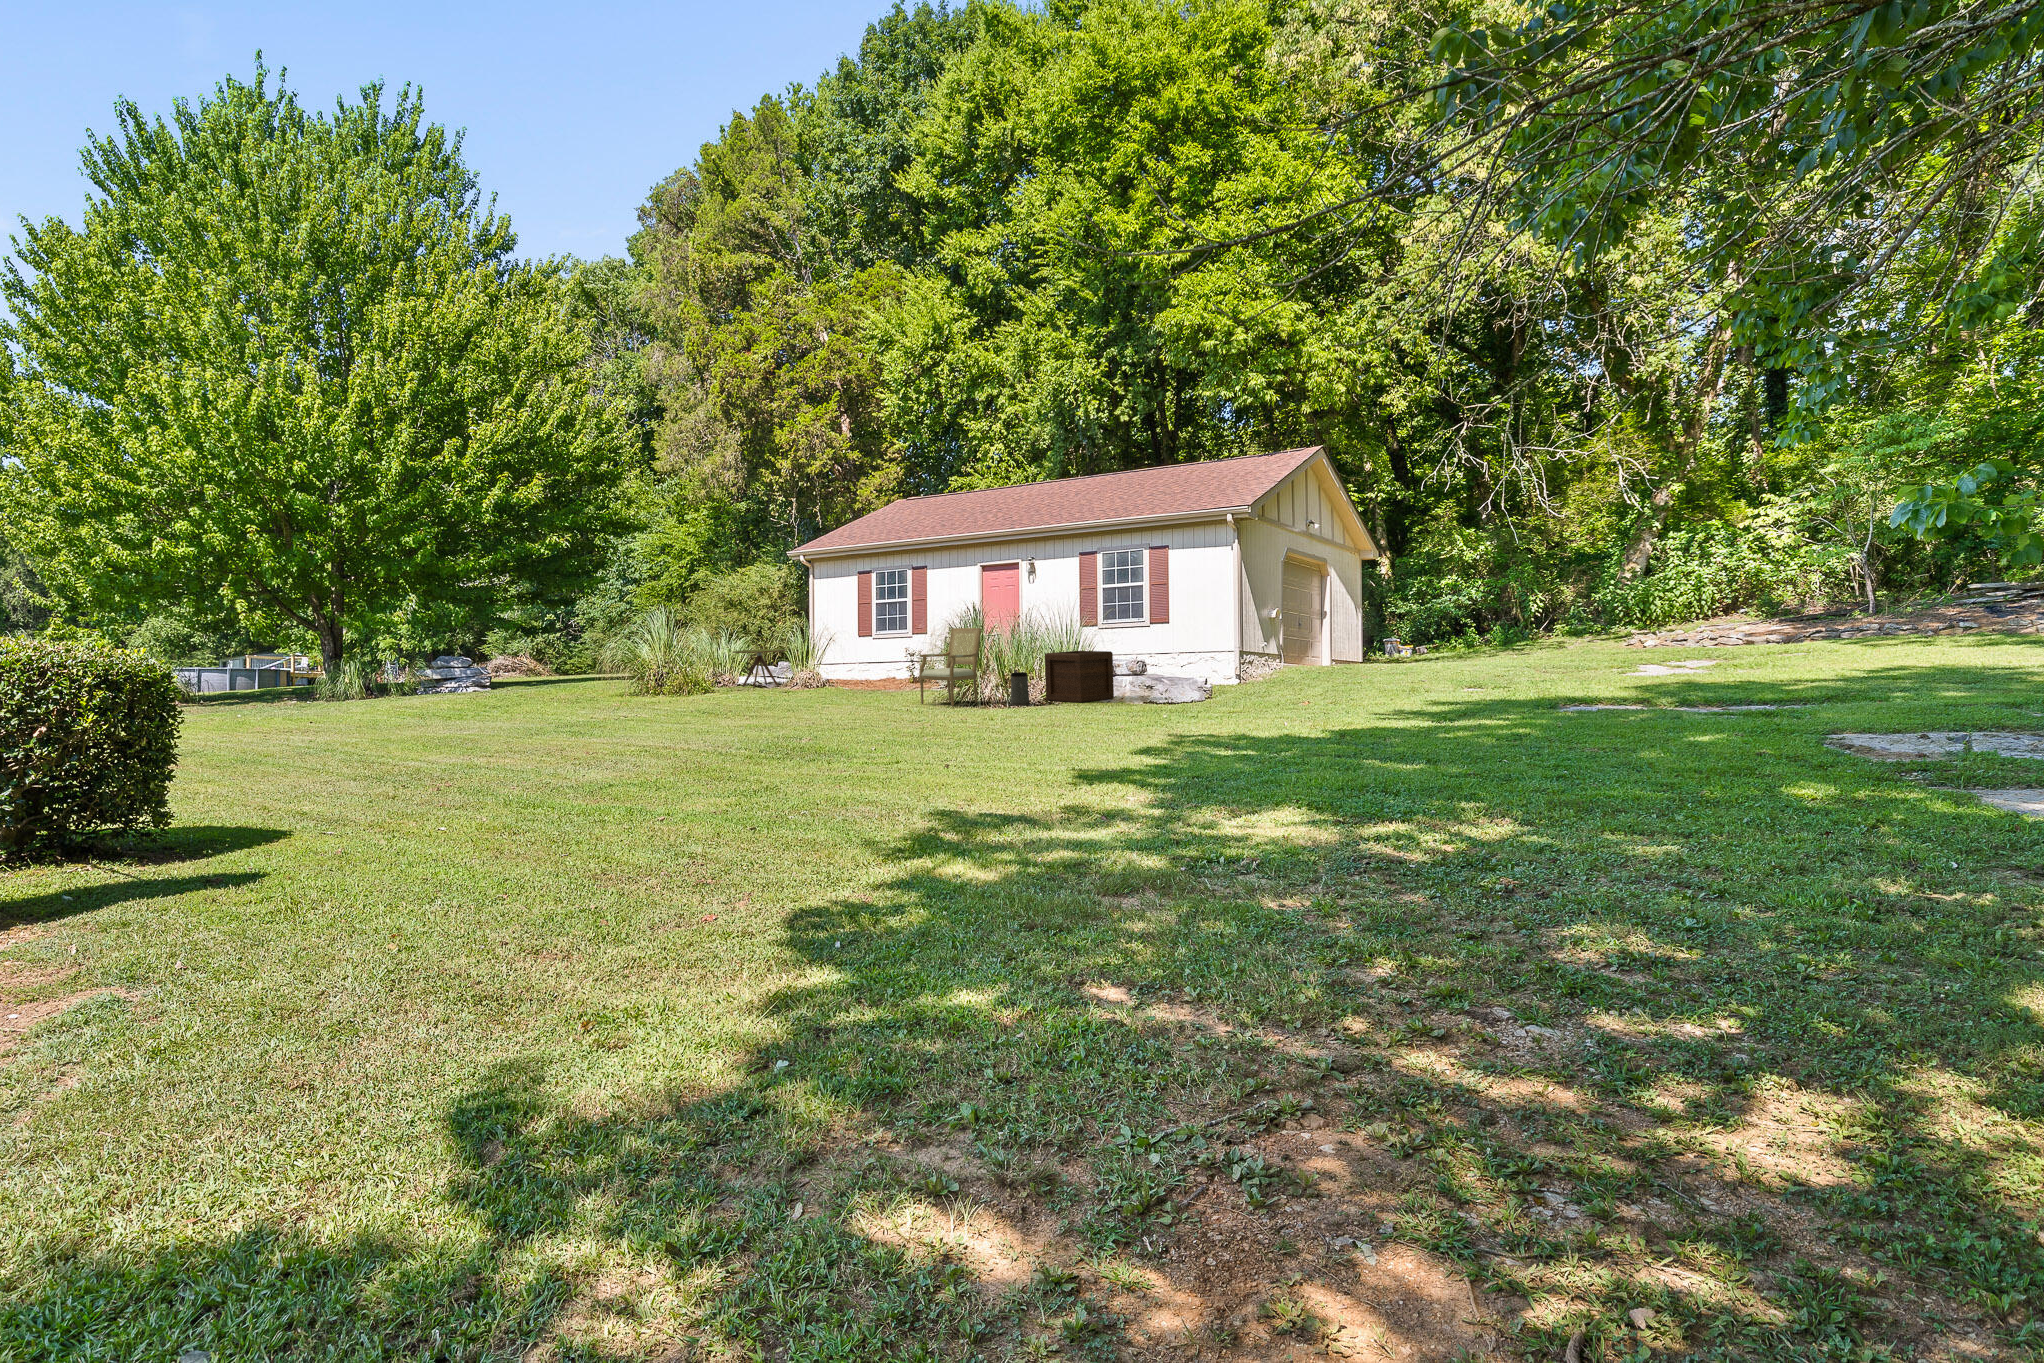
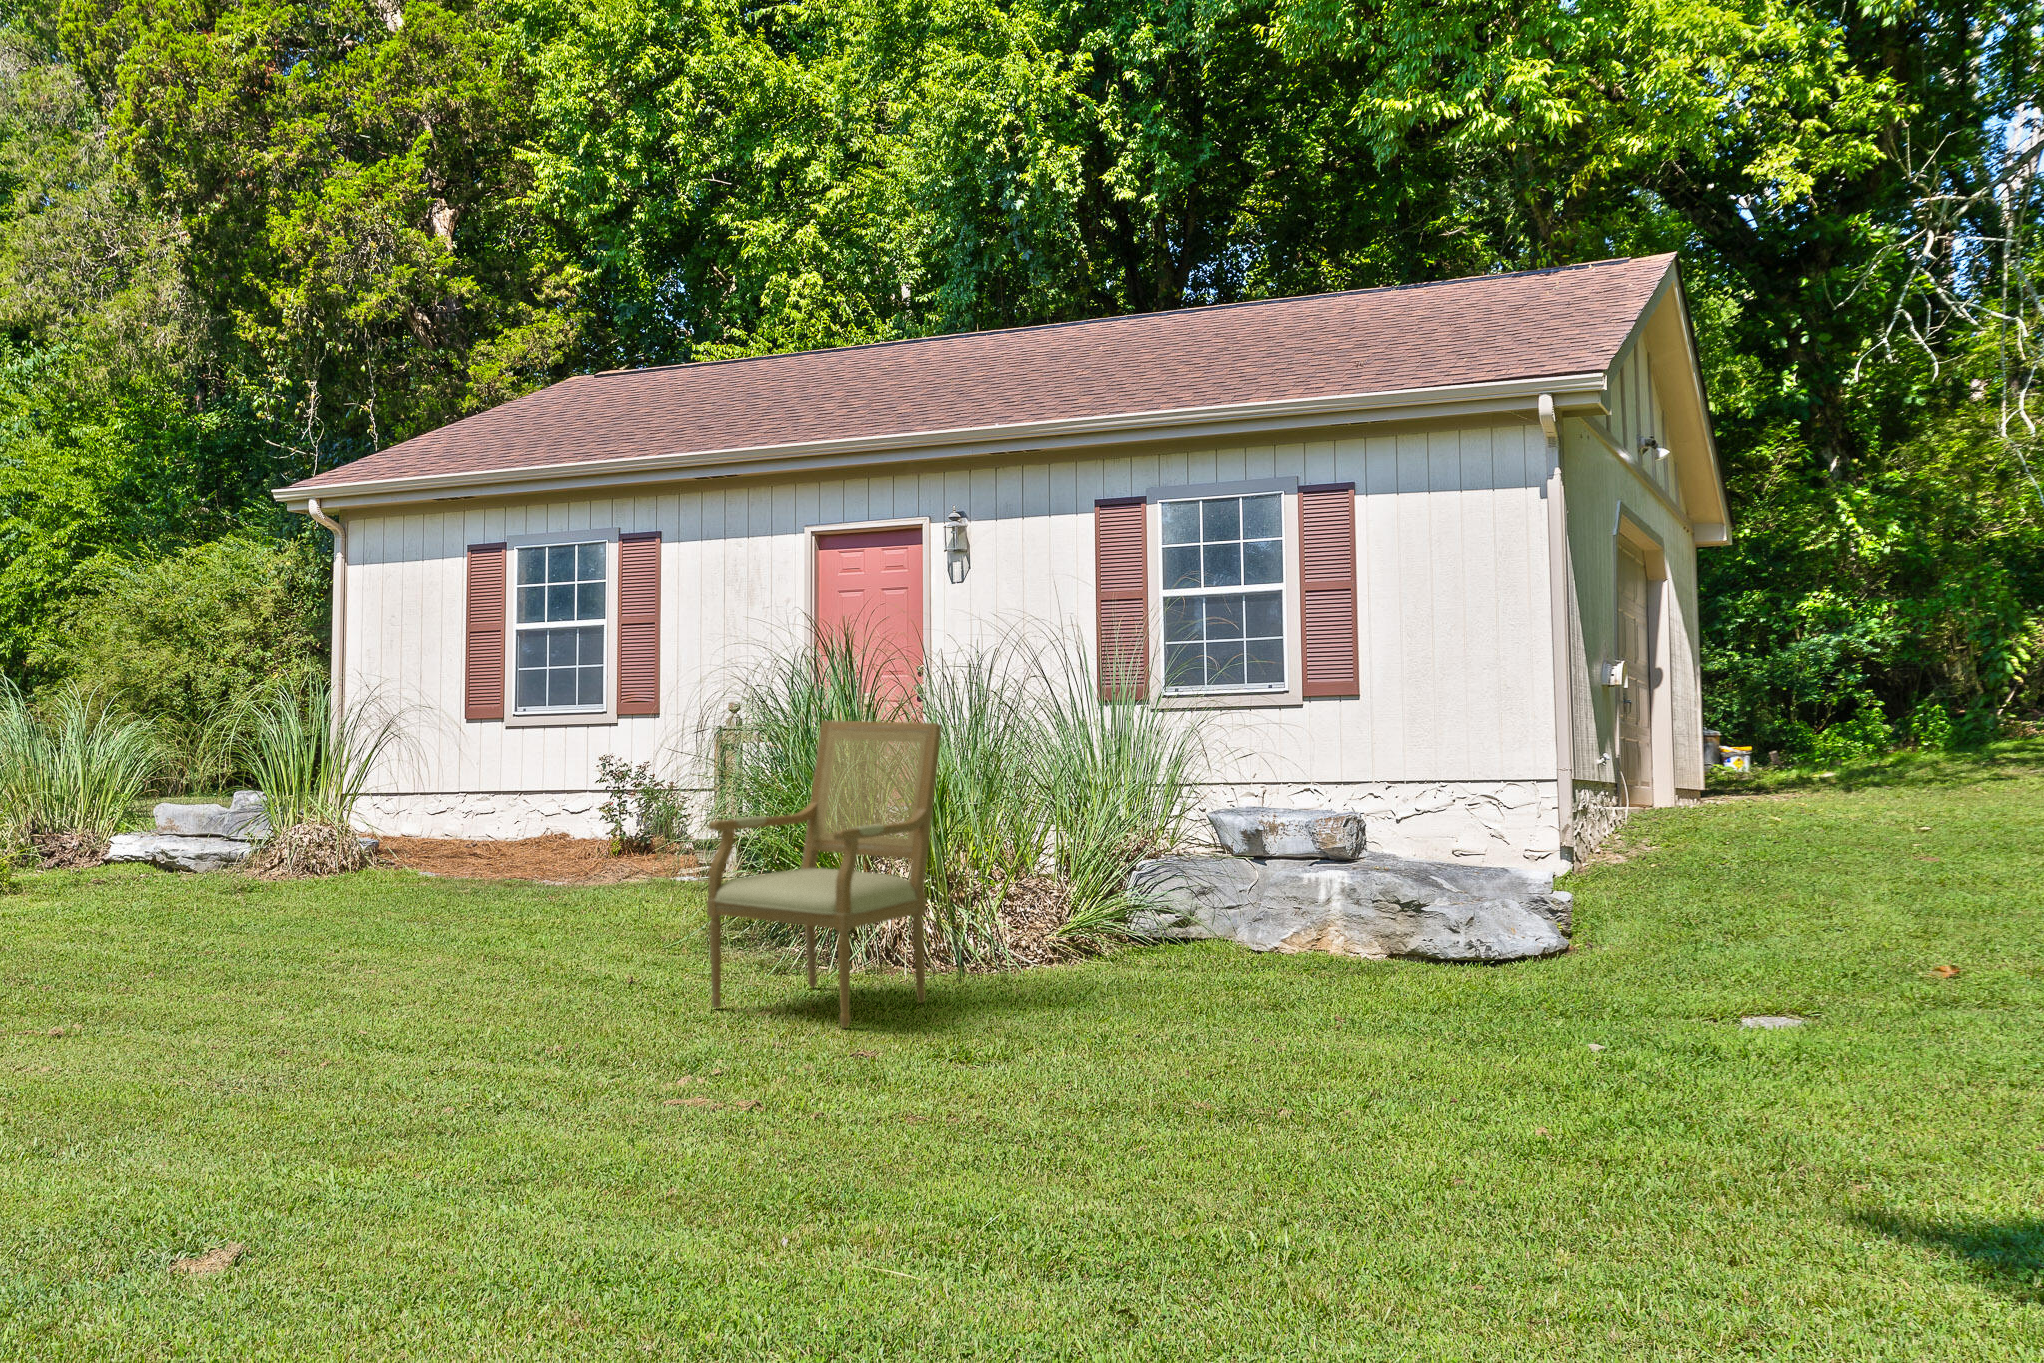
round table: present [733,649,786,688] -> none [56,762,236,887]
wooden crate: present [1045,651,1114,703] -> none [1173,804,1413,1010]
watering can: present [1010,665,1030,706] -> none [1062,868,1143,1028]

